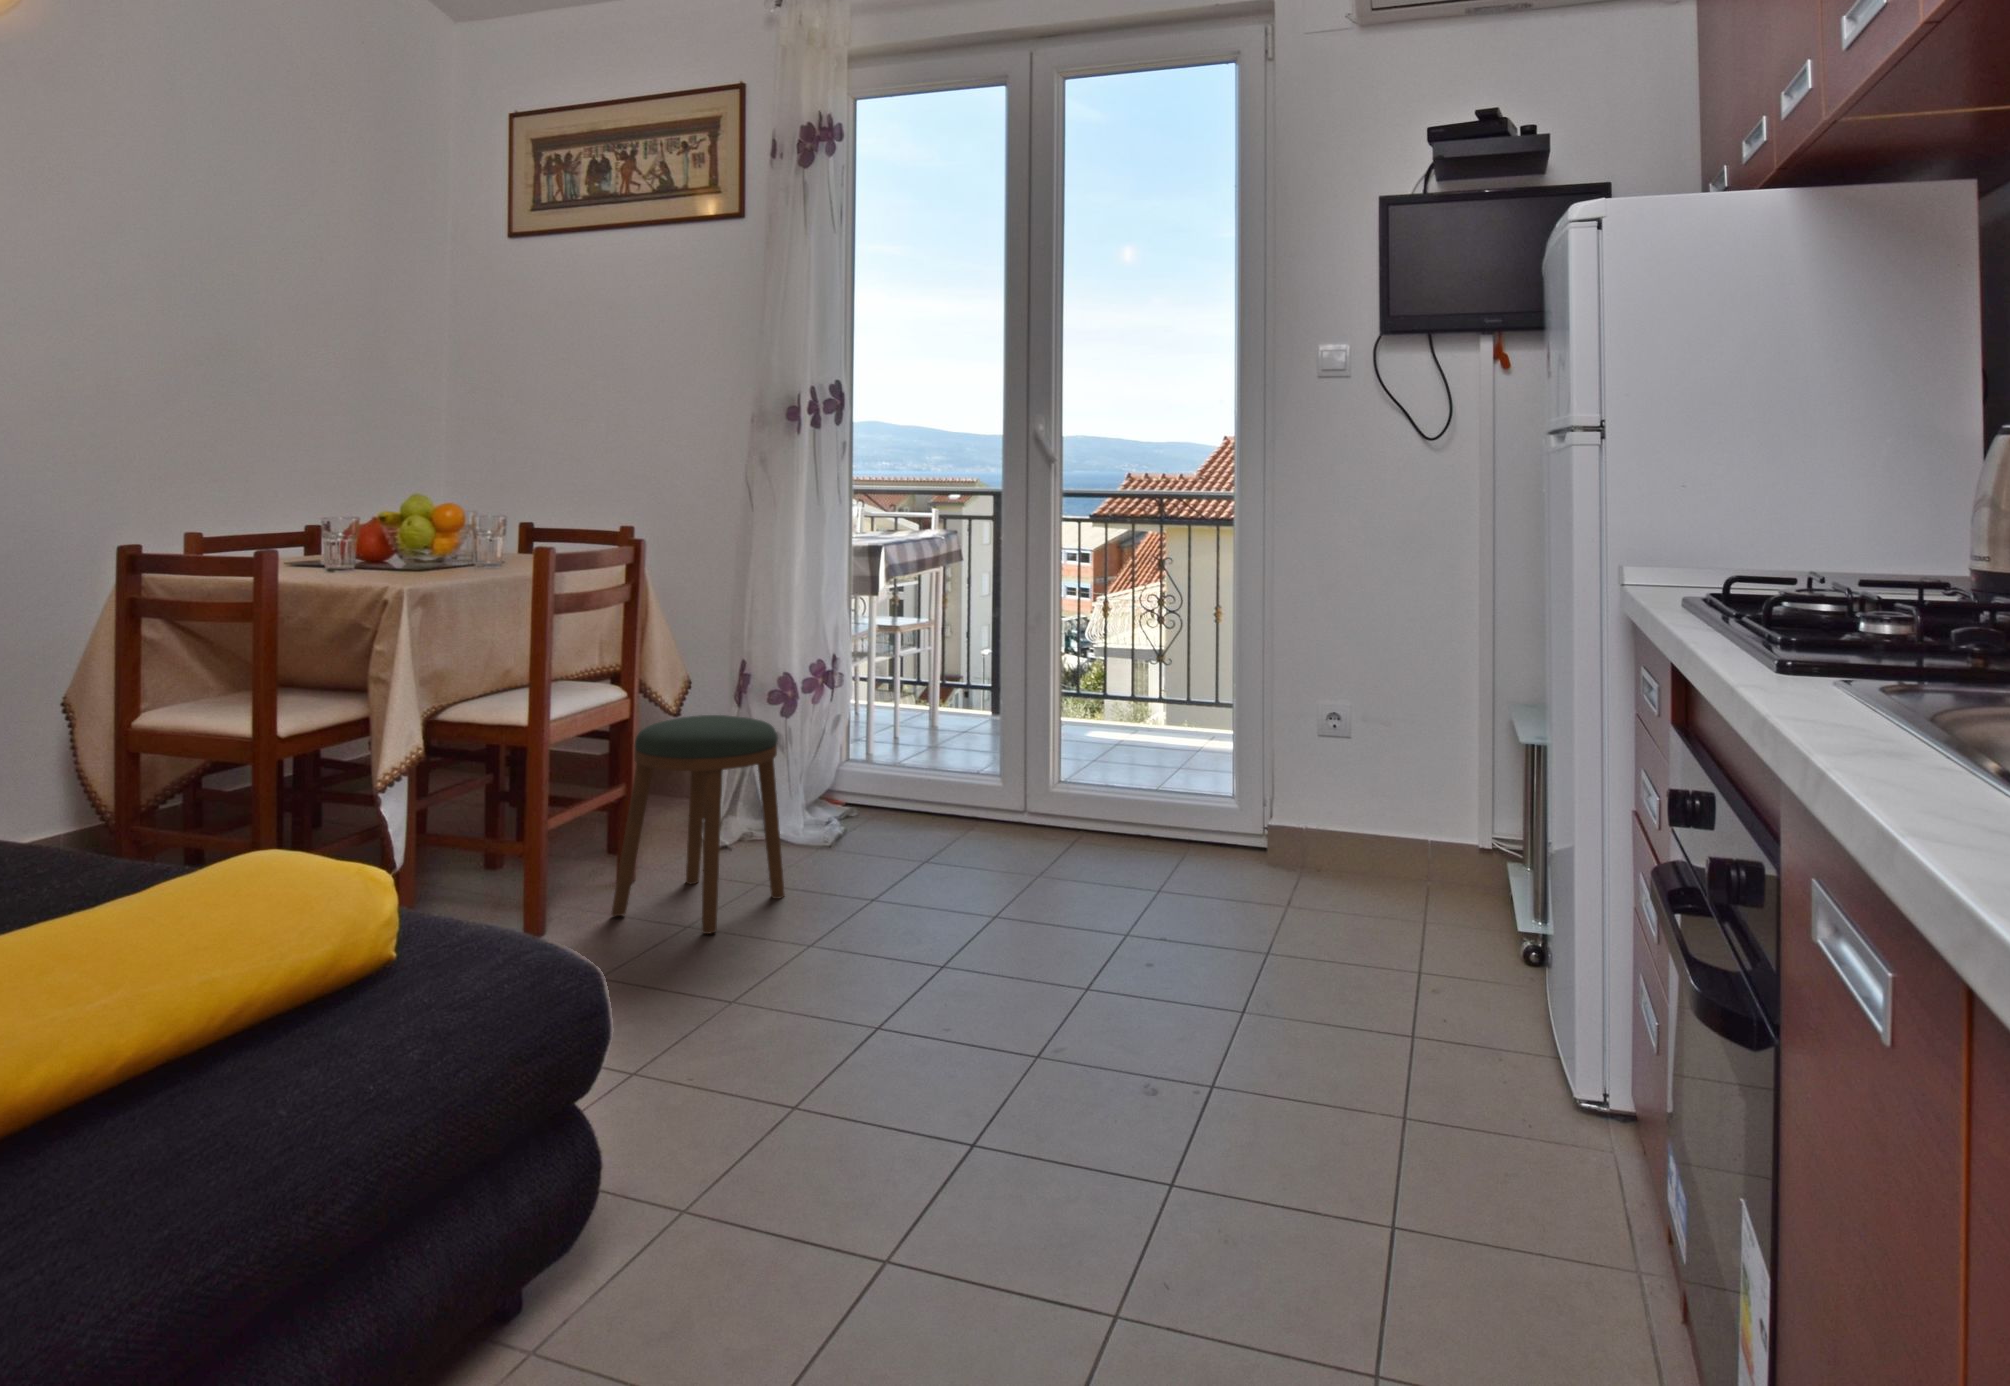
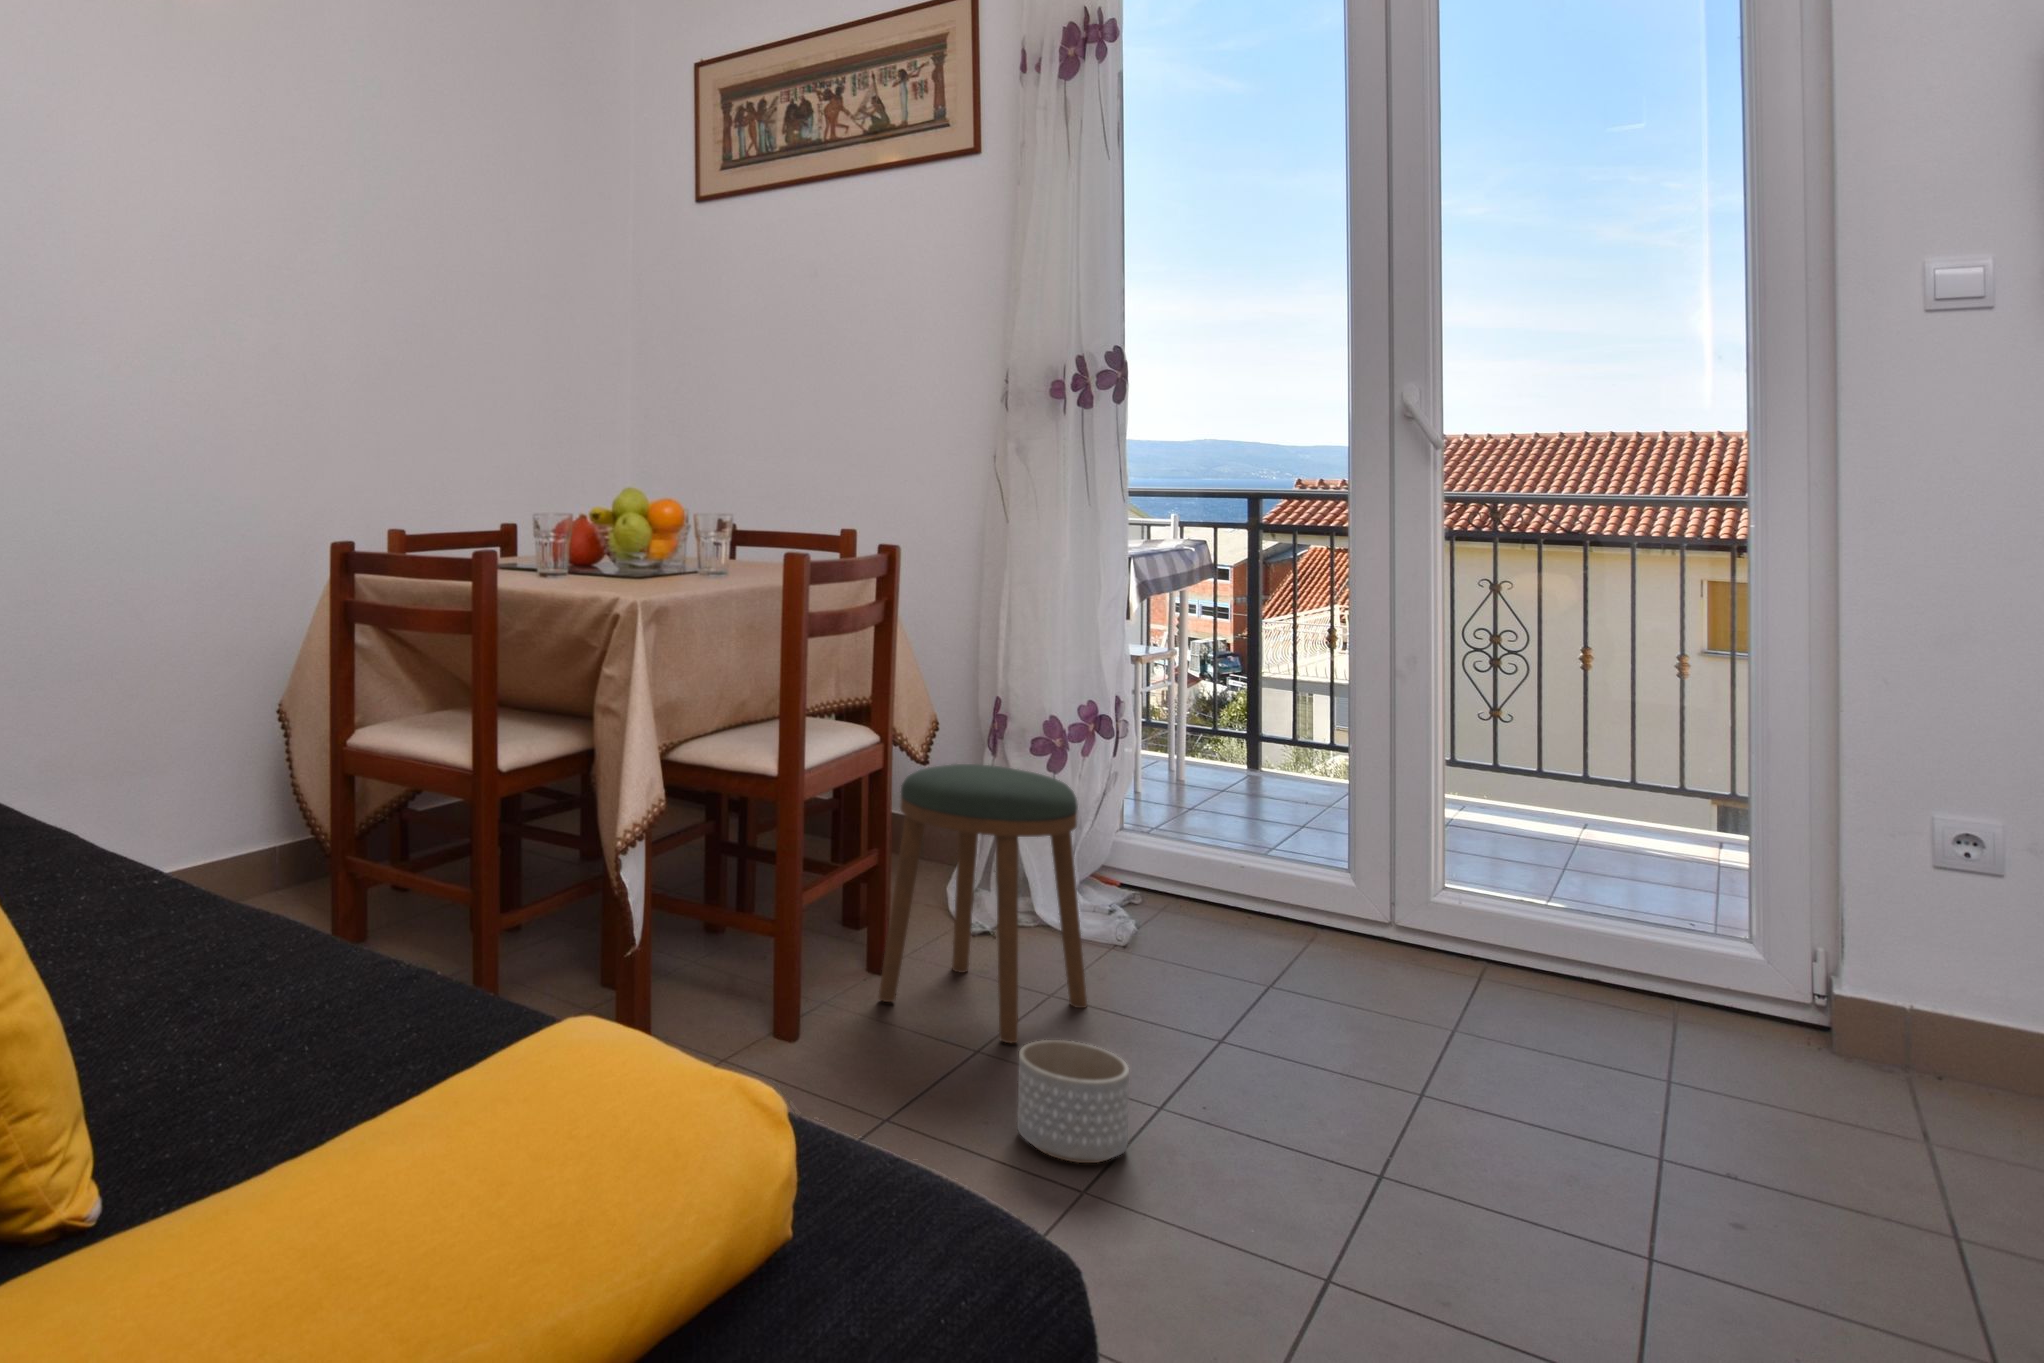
planter: none [686,923,772,1015] -> present [1017,1040,1129,1163]

